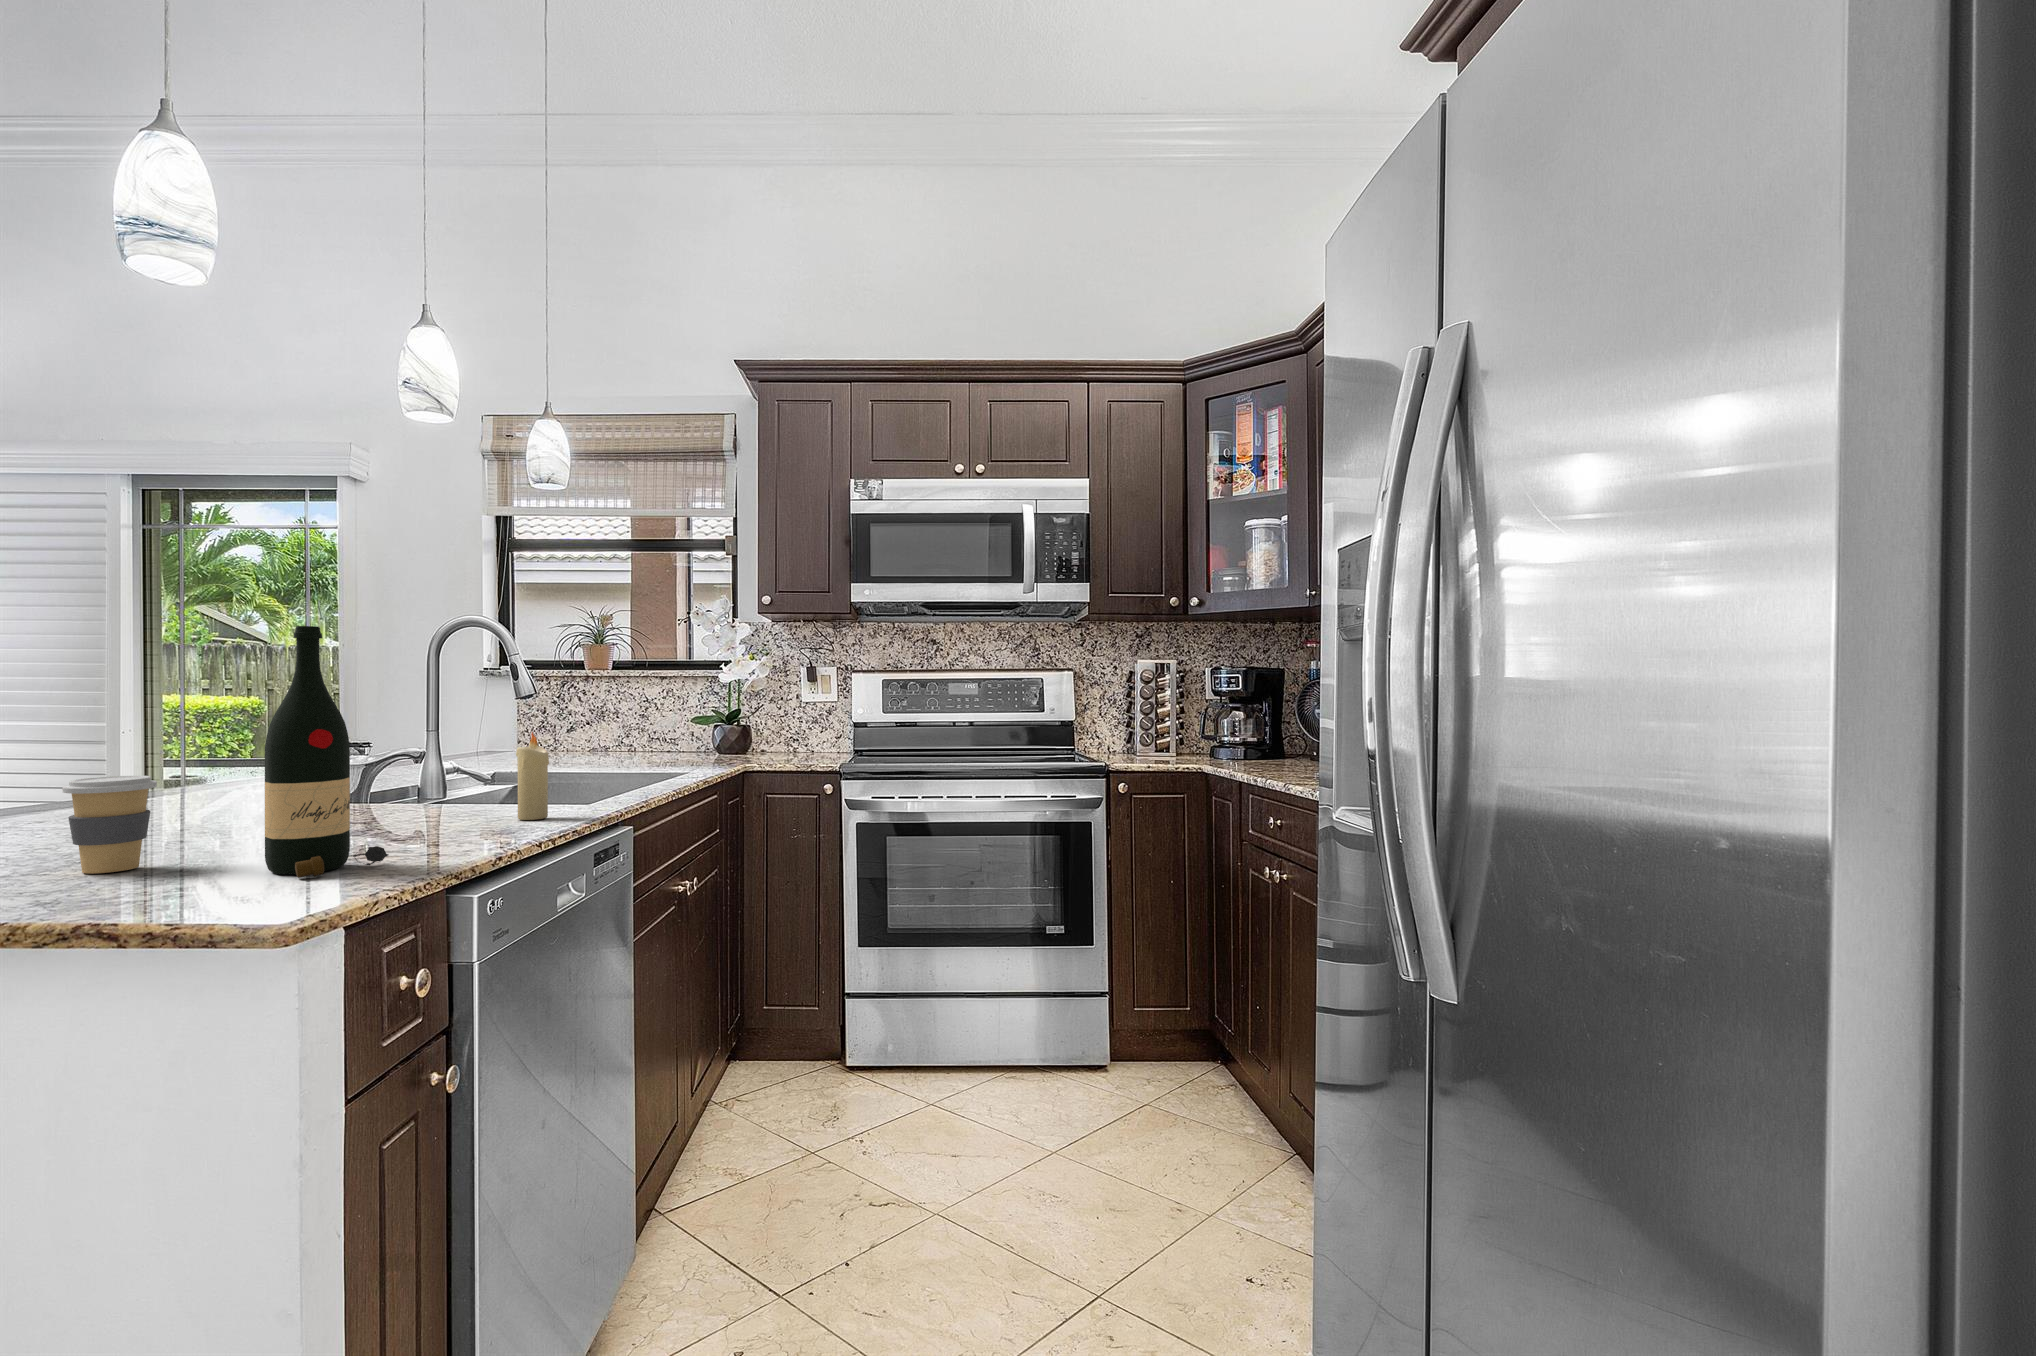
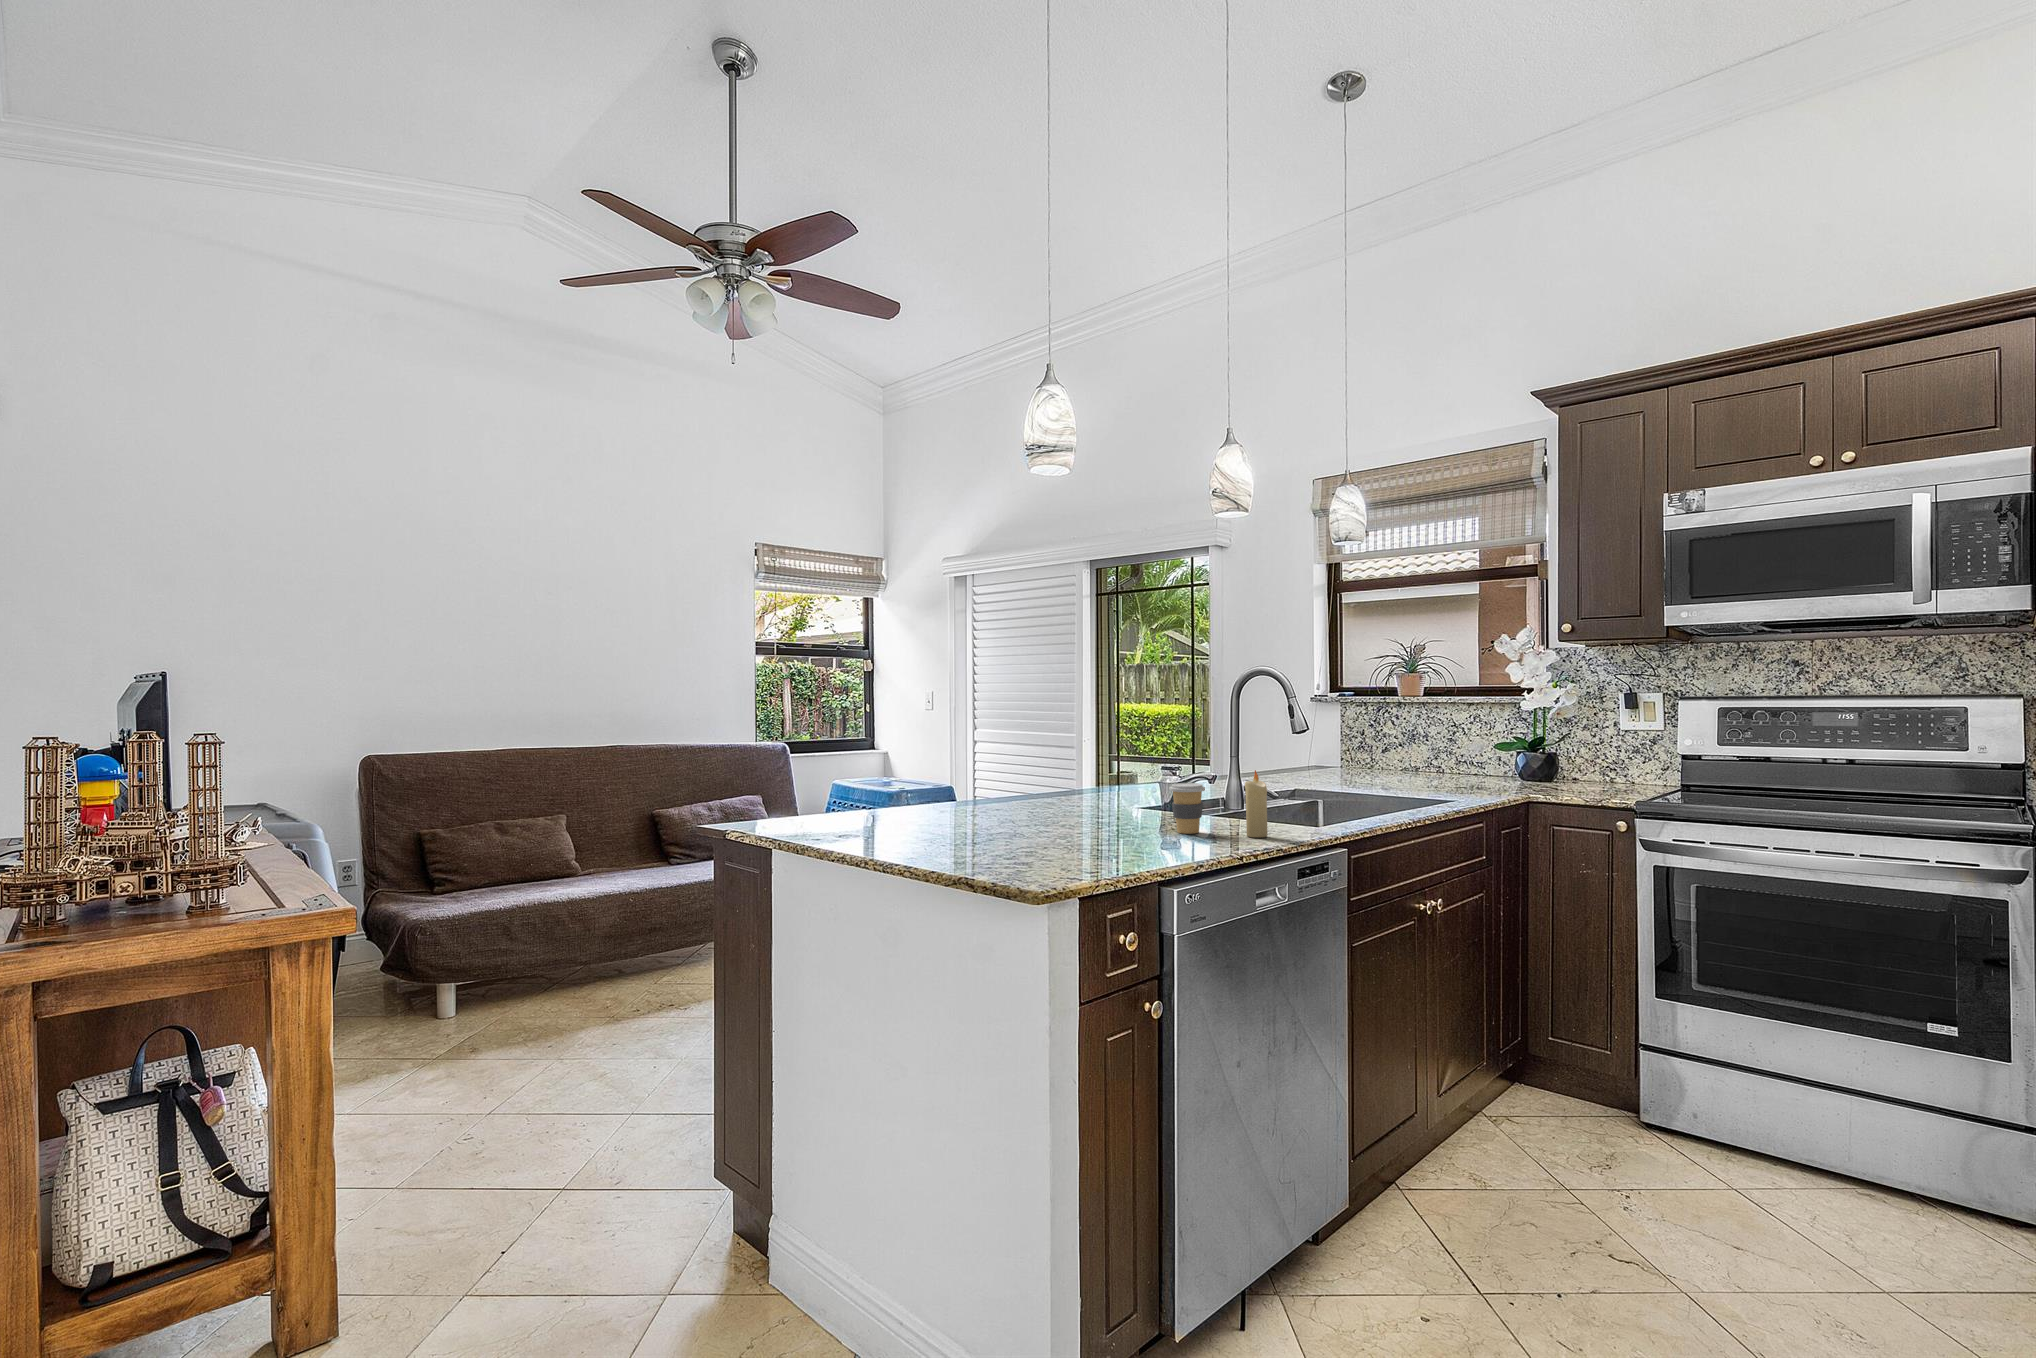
wine bottle: present [265,626,389,878] -> none [1073,707,1134,861]
coffee cup: present [62,776,157,873] -> present [1169,783,1205,834]

